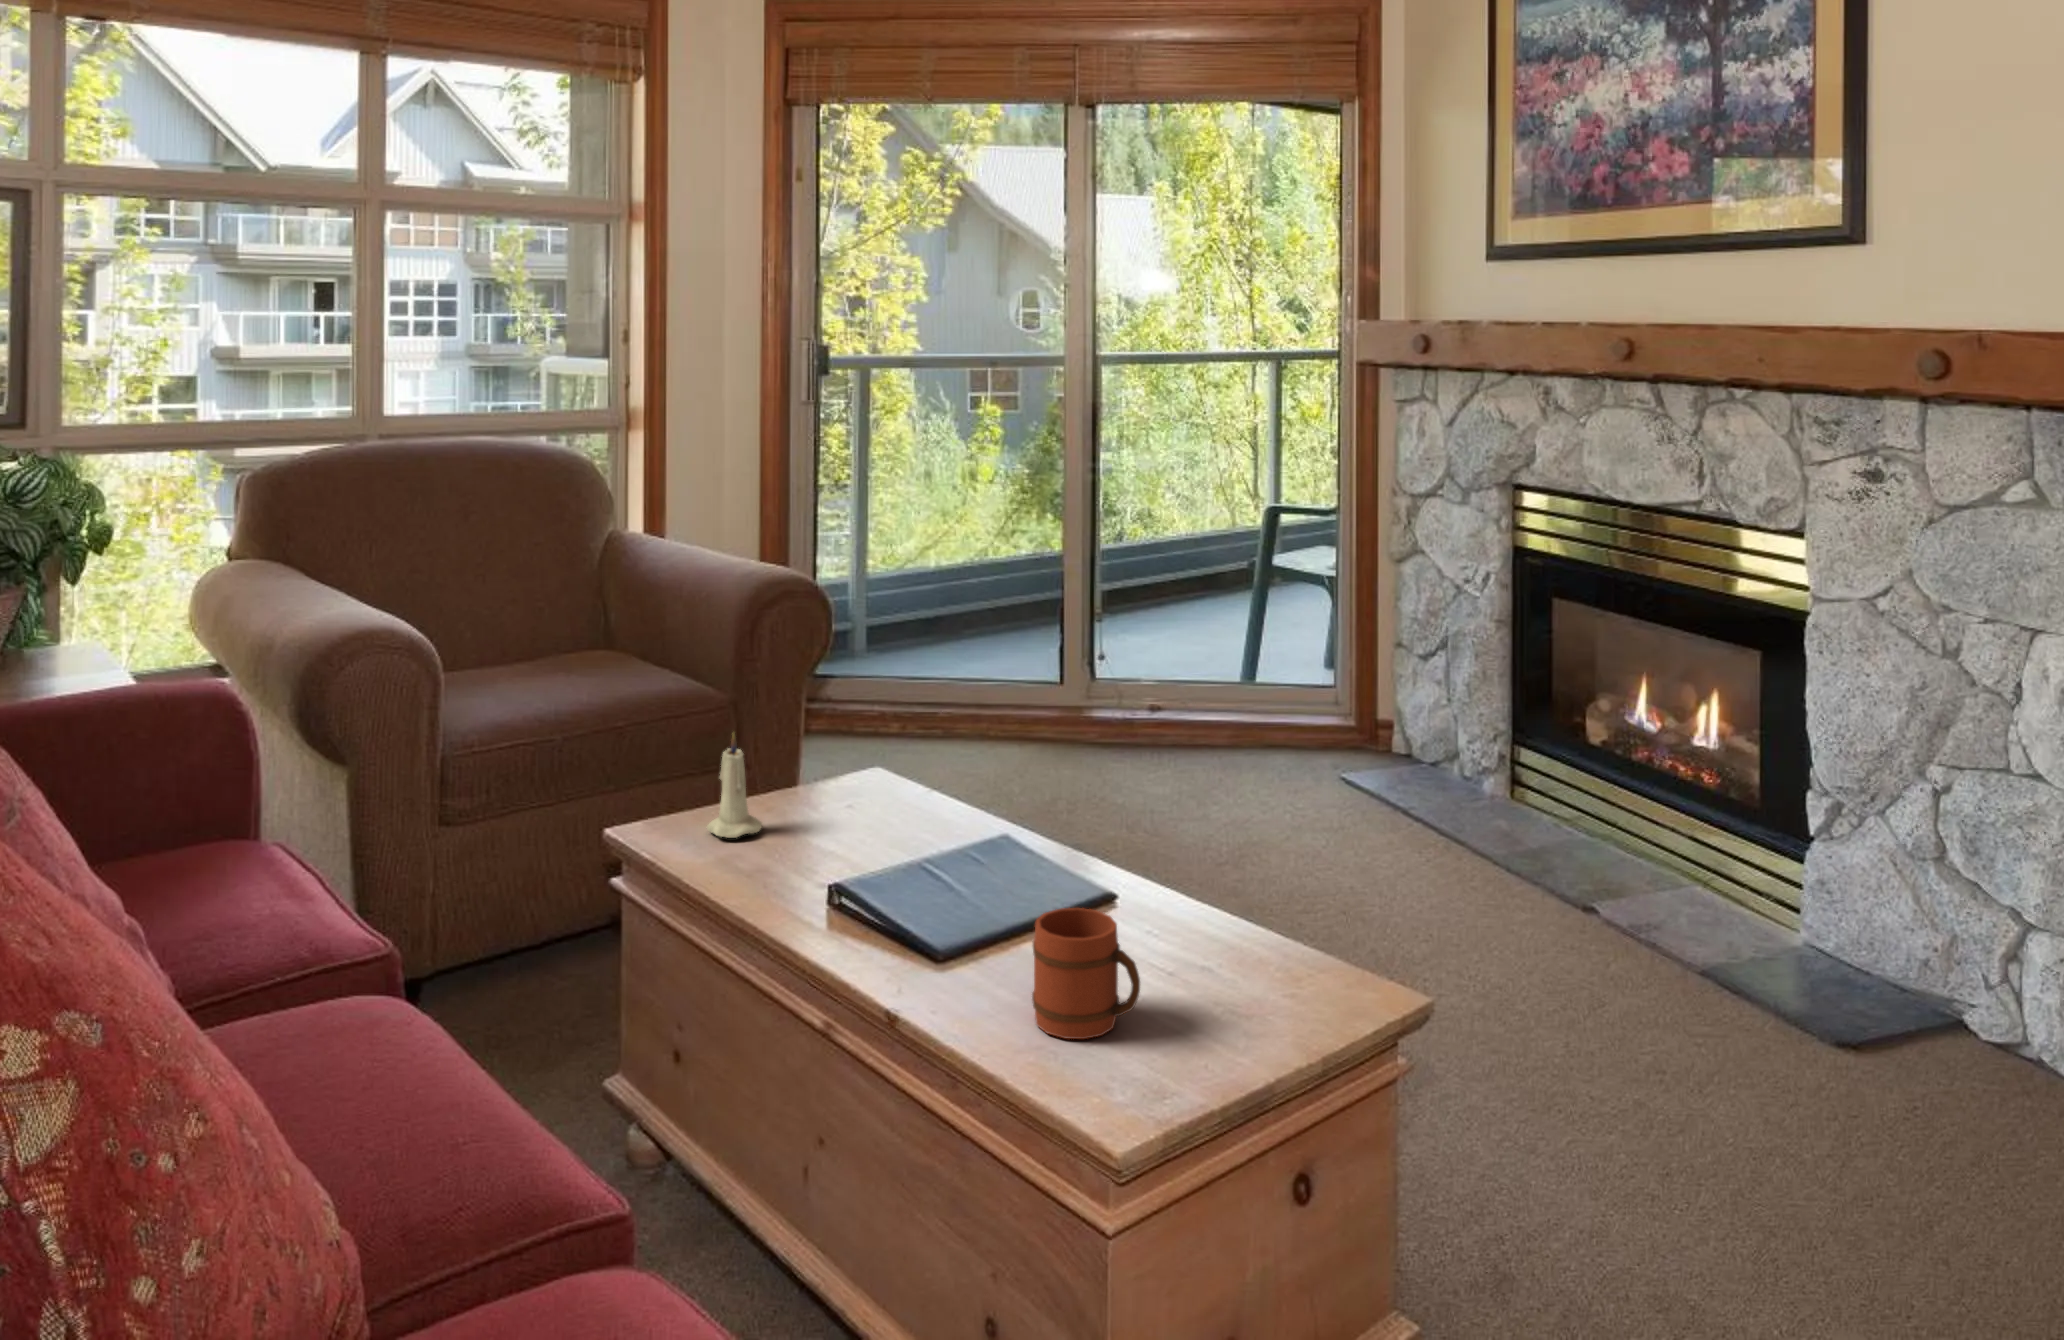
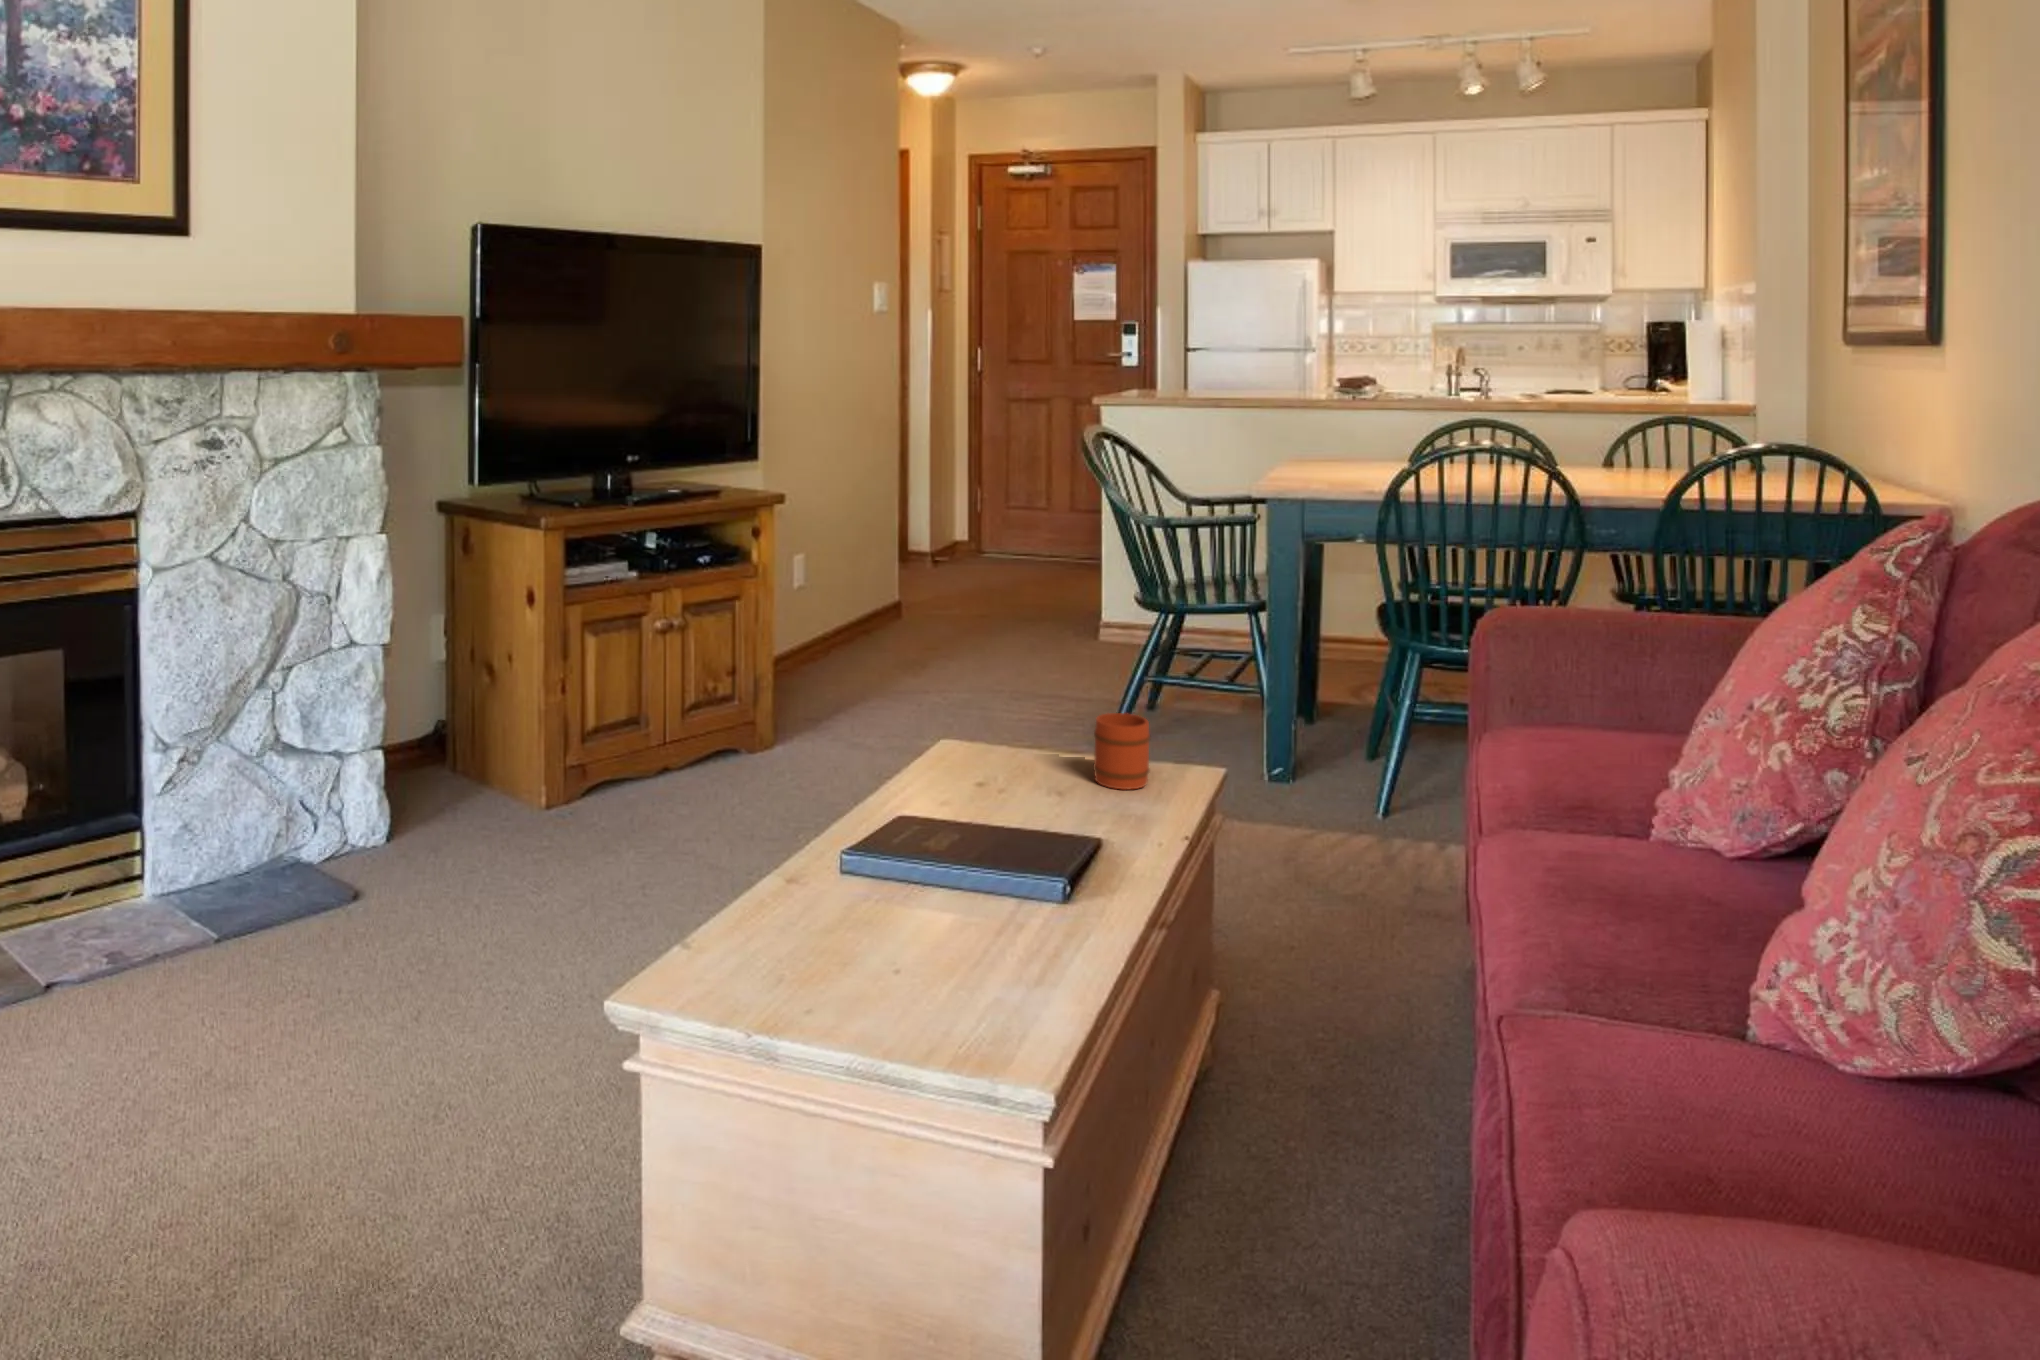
candle: present [707,733,762,838] -> none [1013,841,1076,976]

